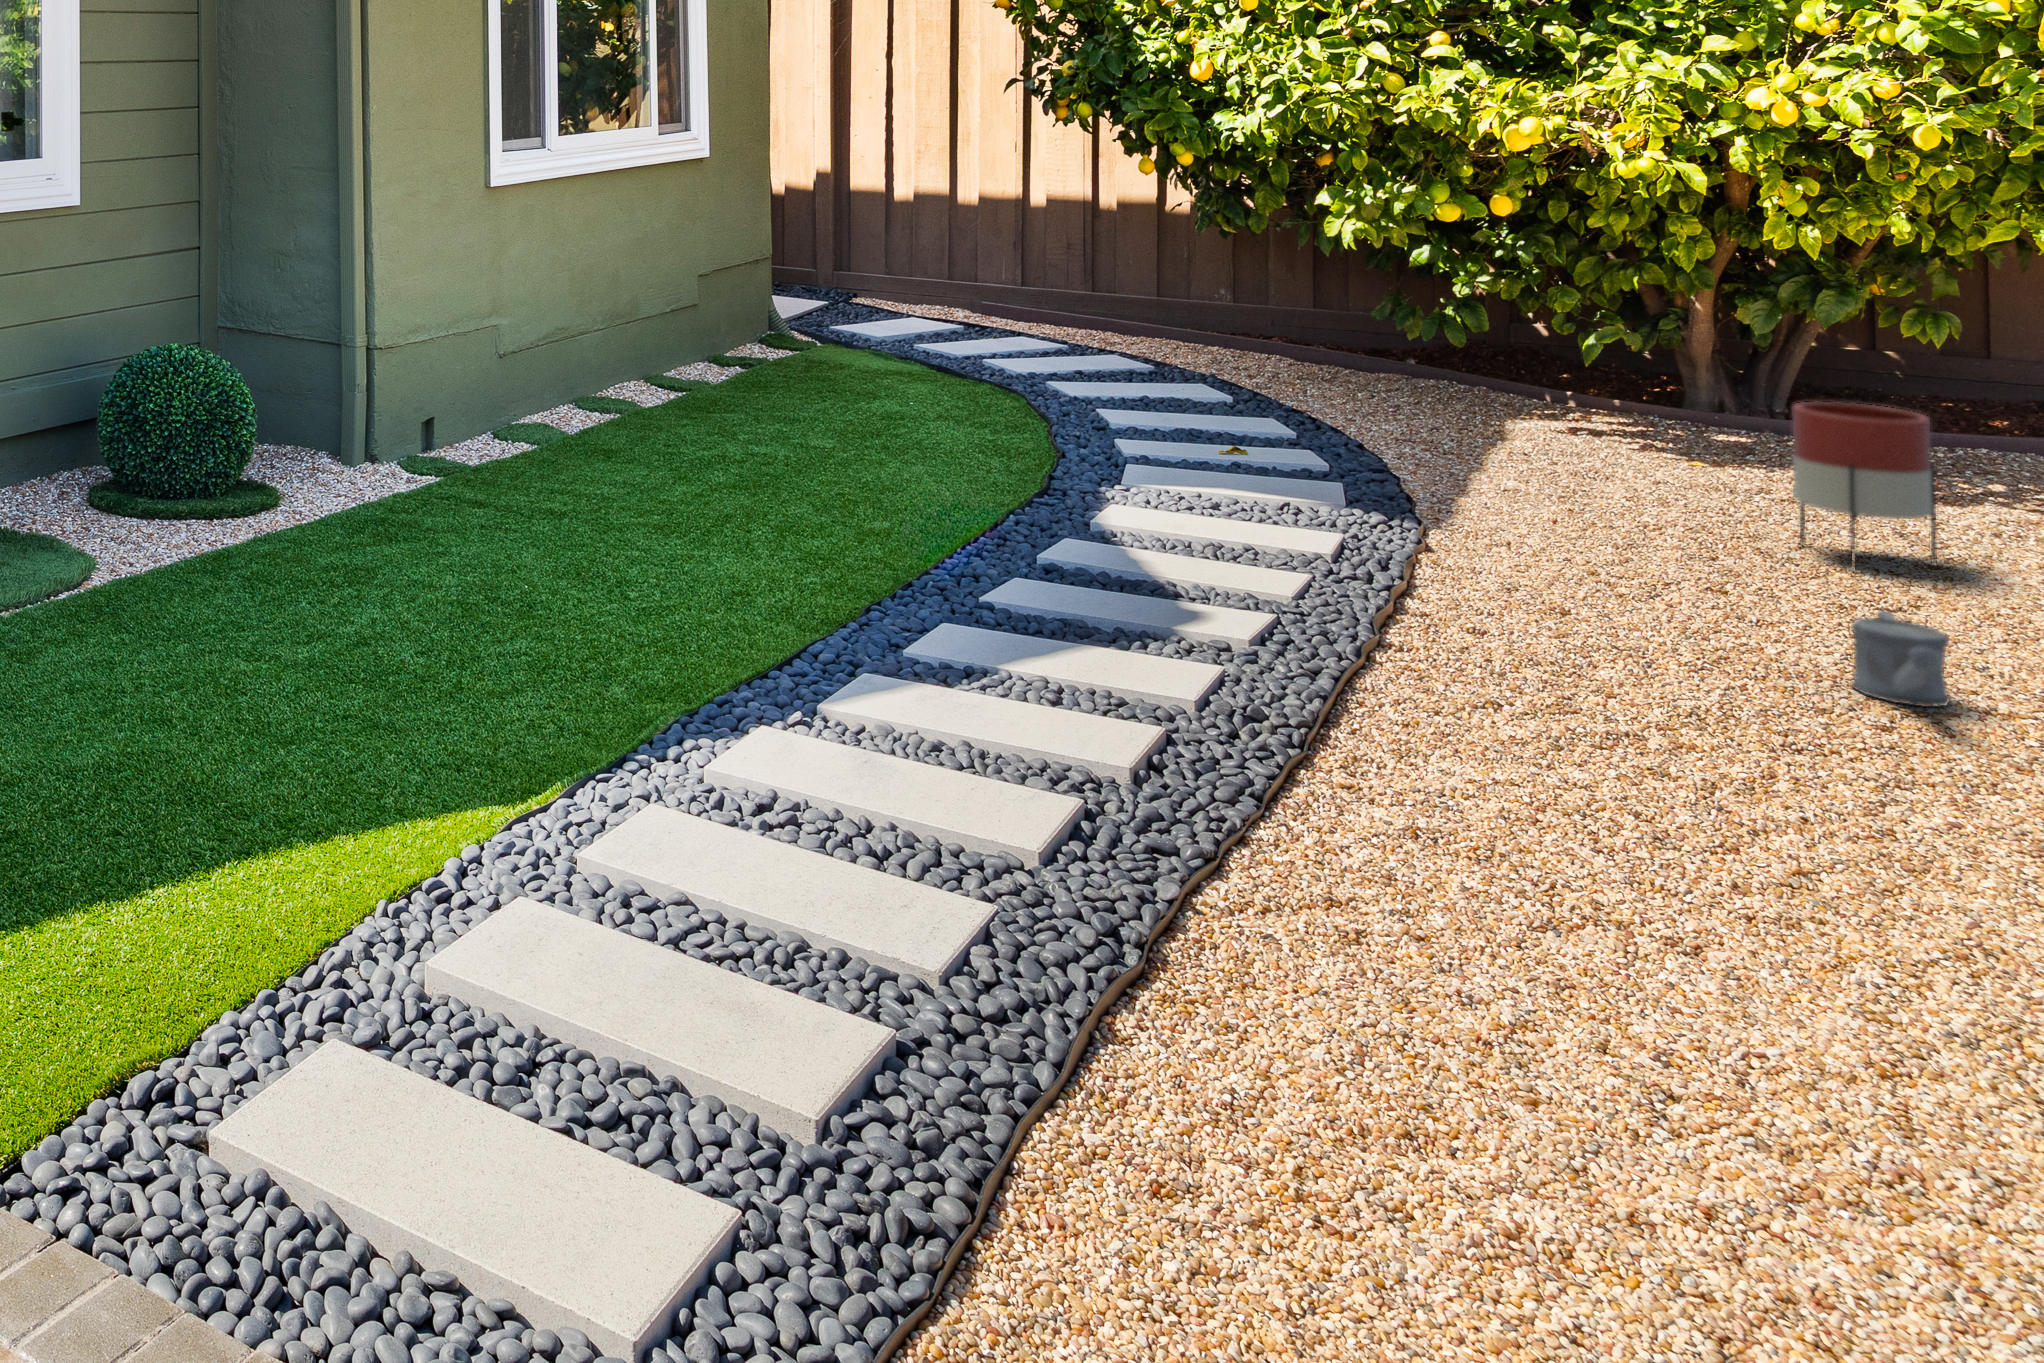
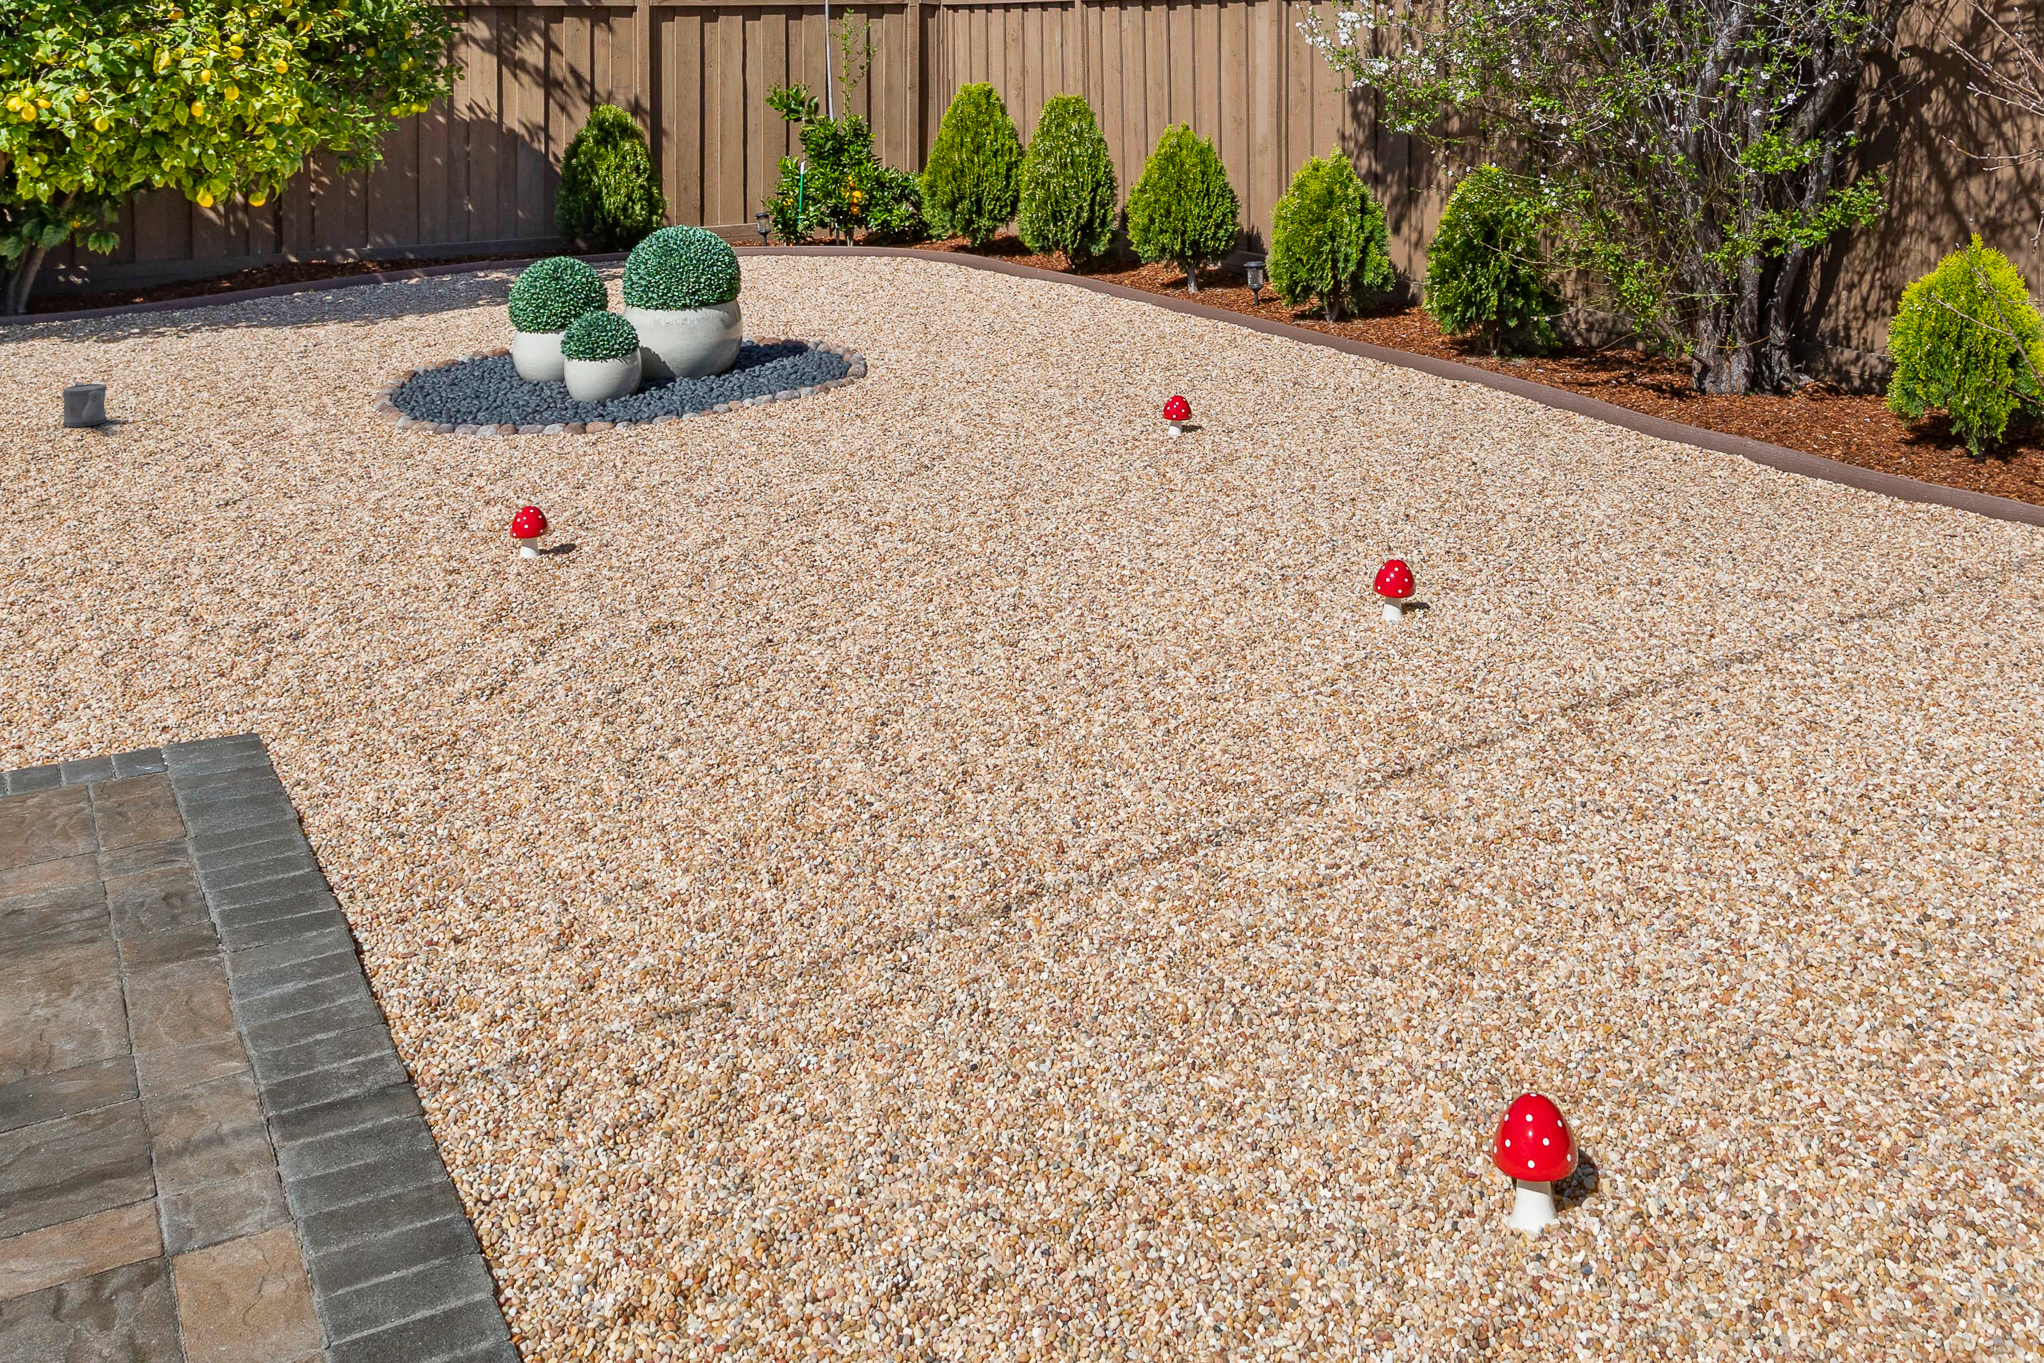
planter: present [1793,402,1937,570] -> none [34,282,104,377]

